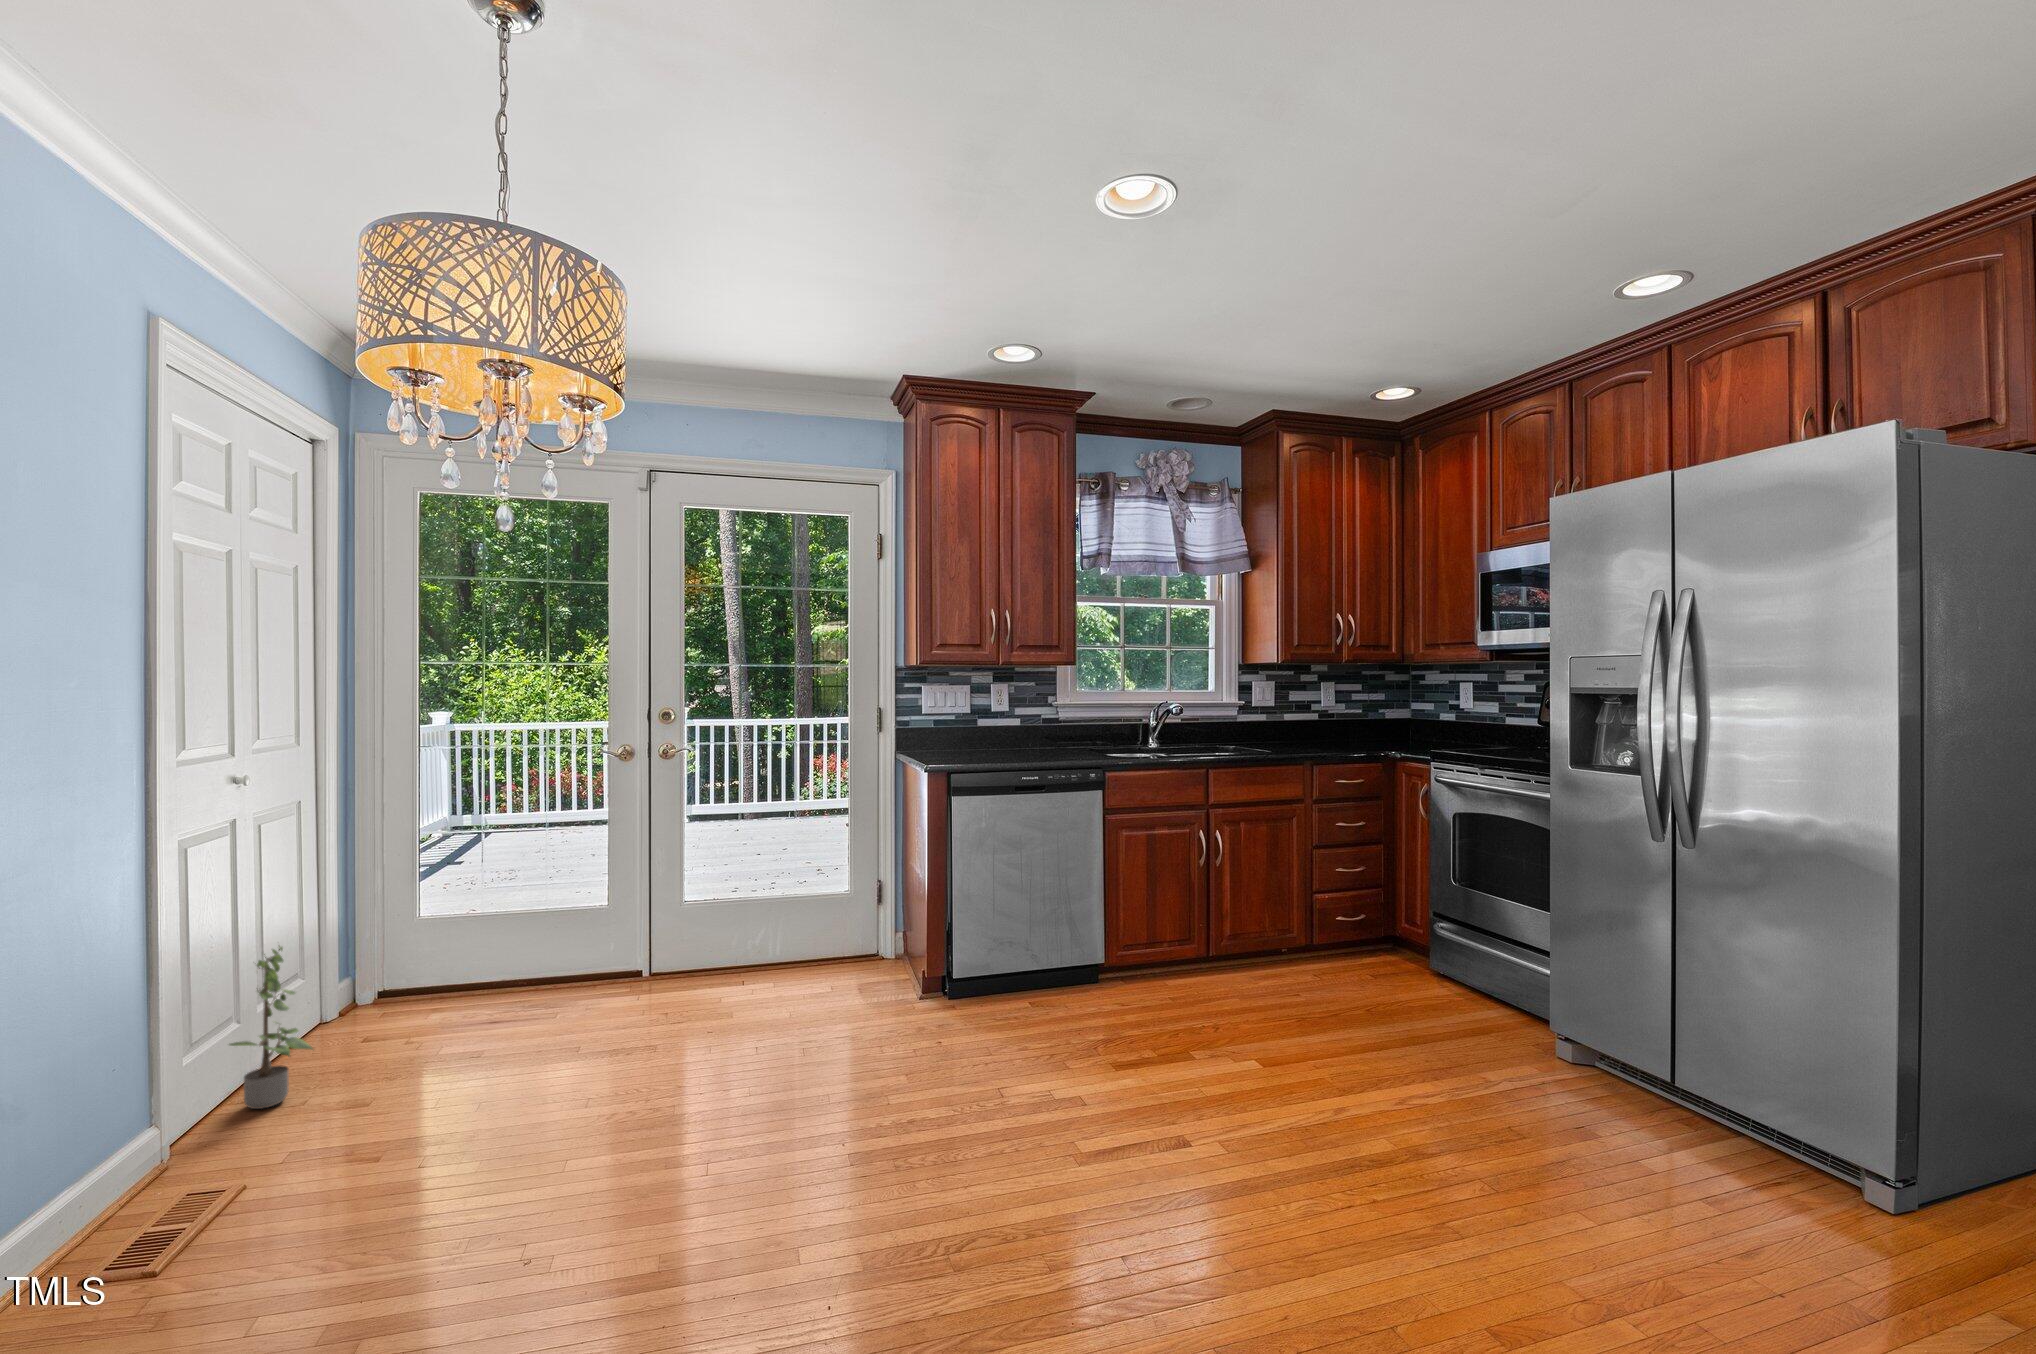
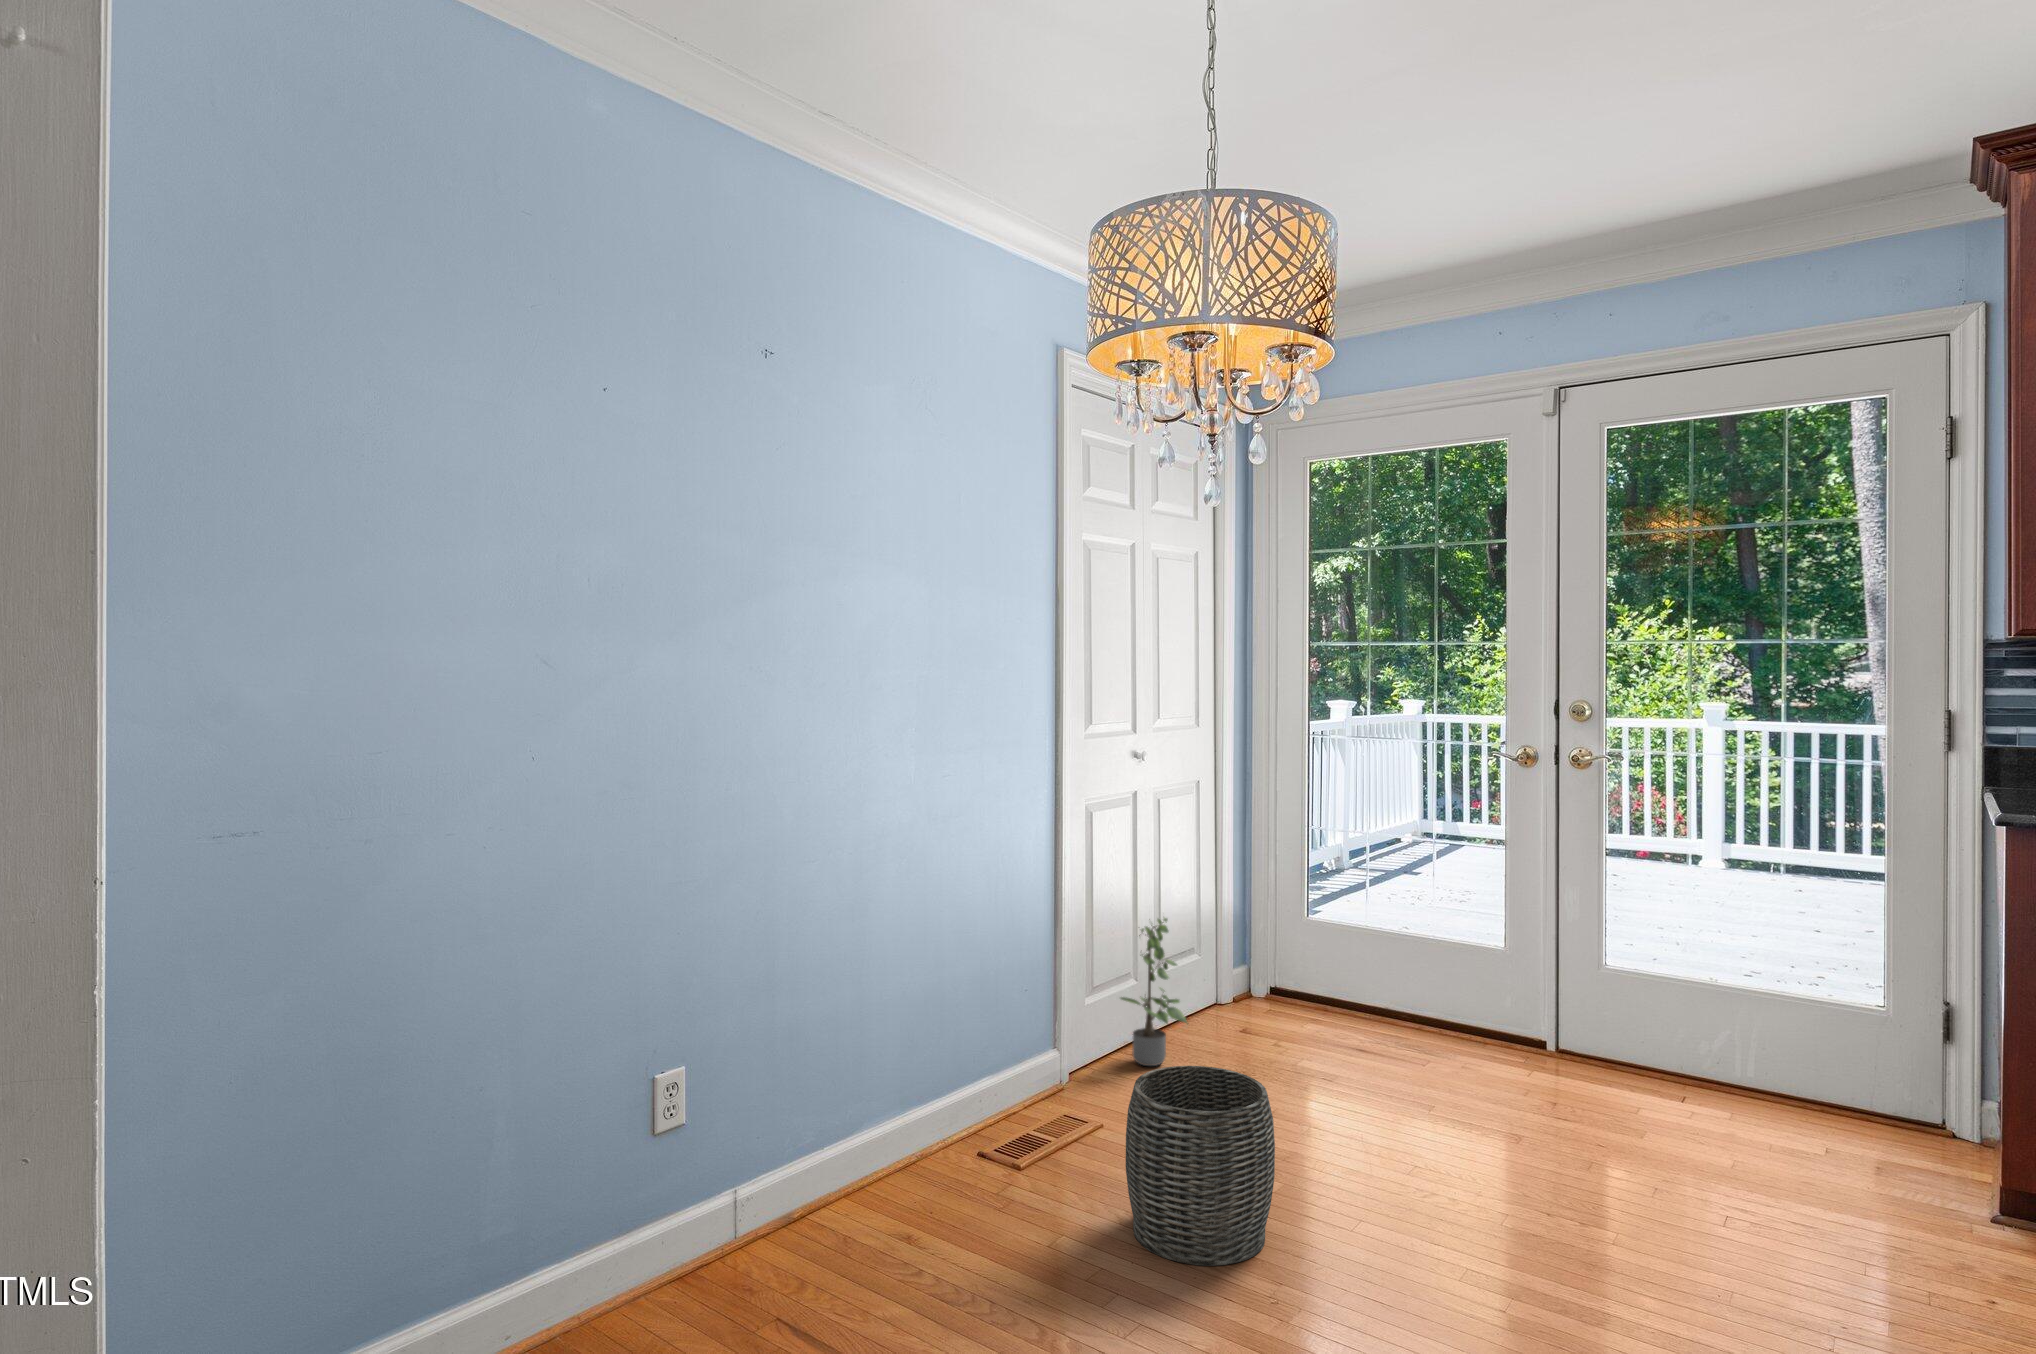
woven basket: none [332,1070,503,1280] -> present [1126,1066,1275,1266]

